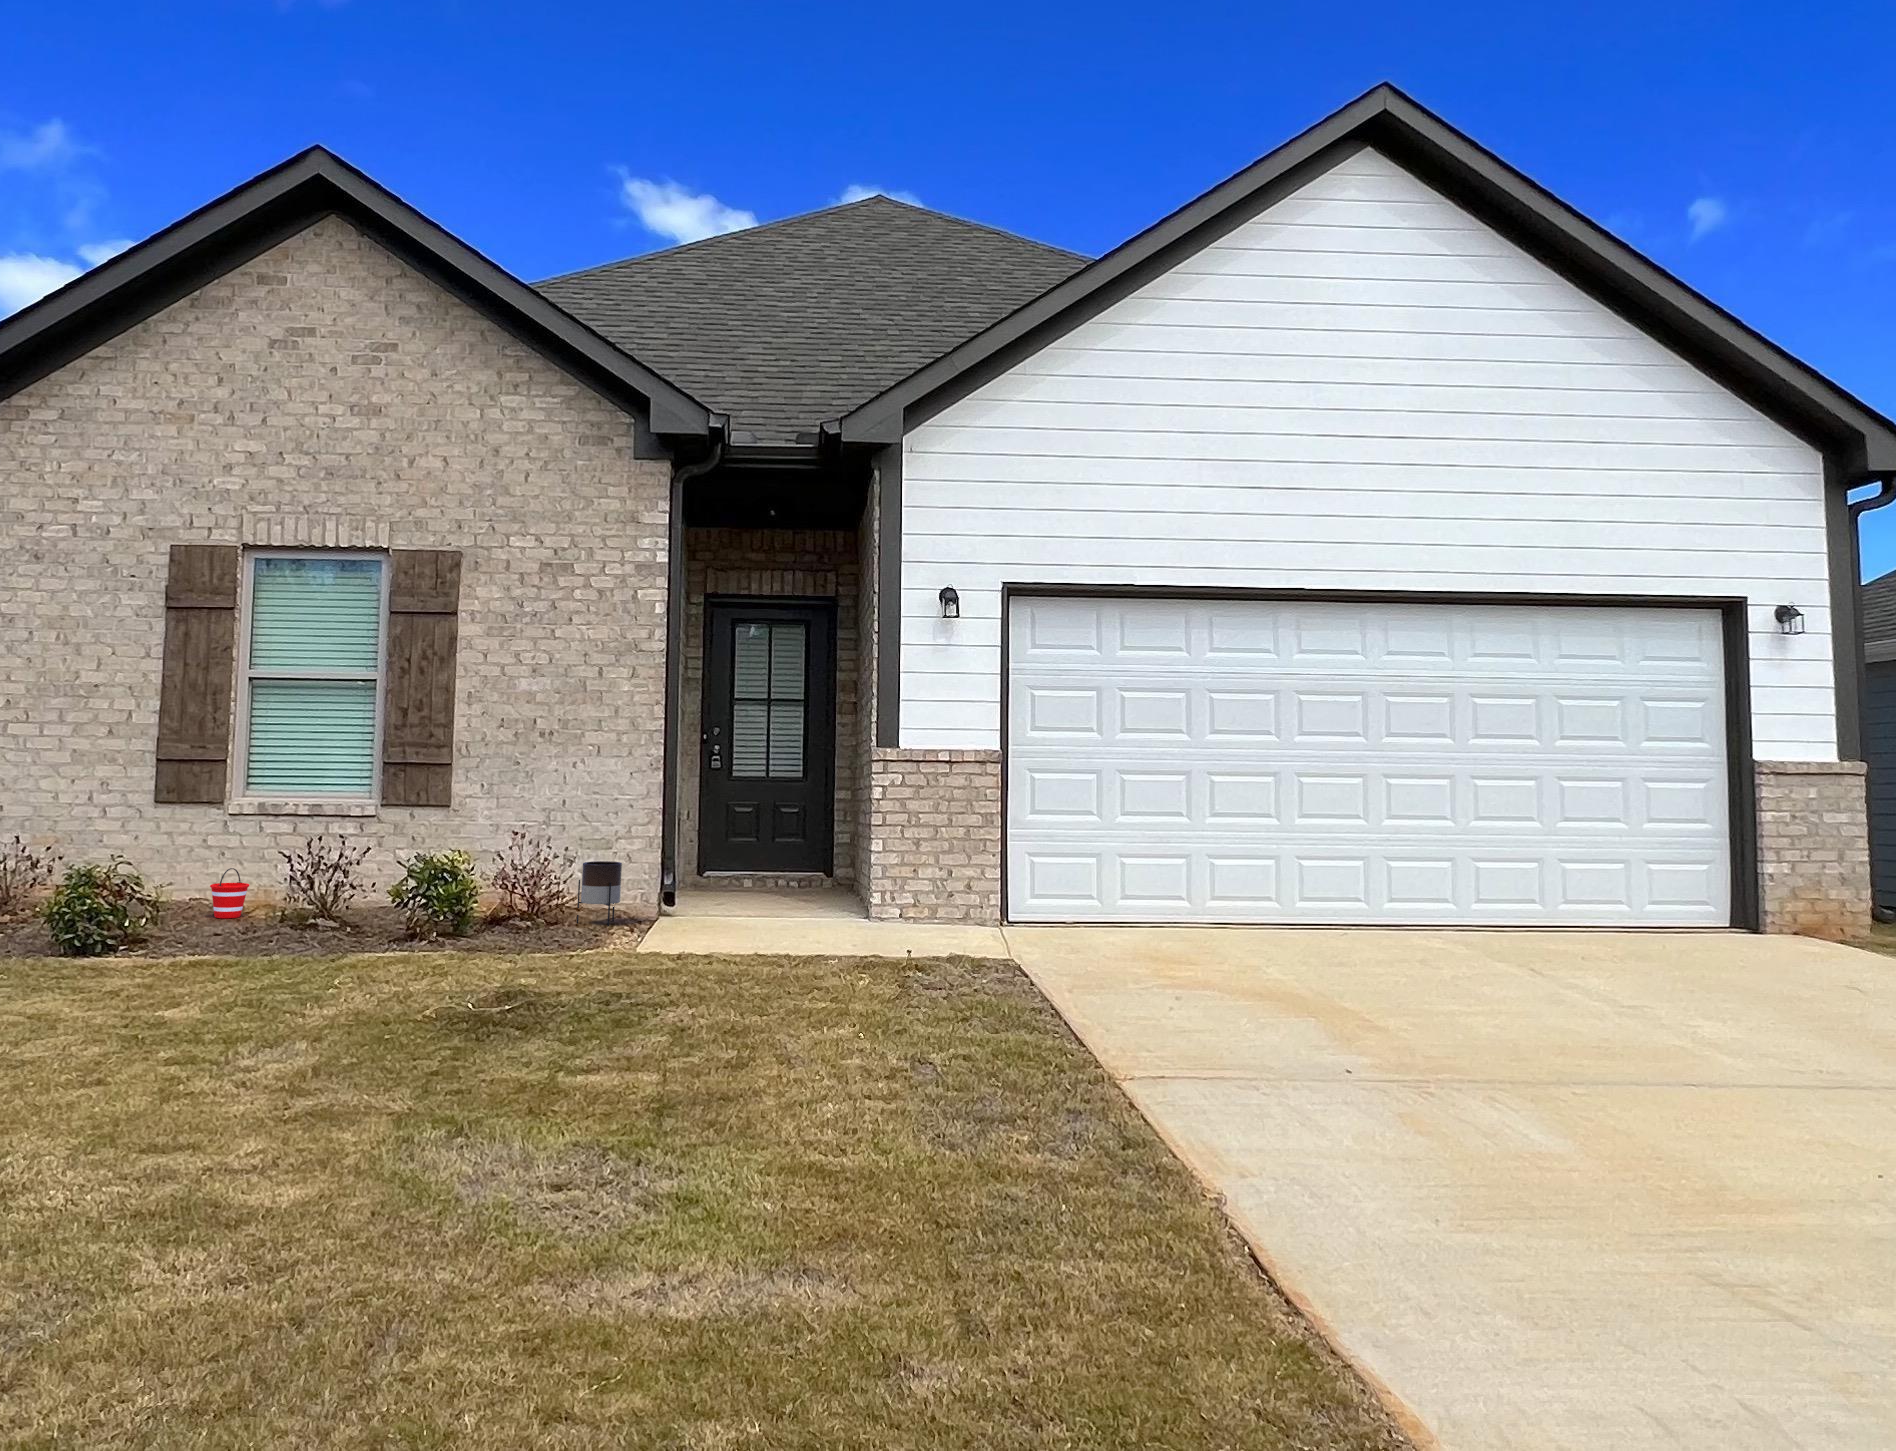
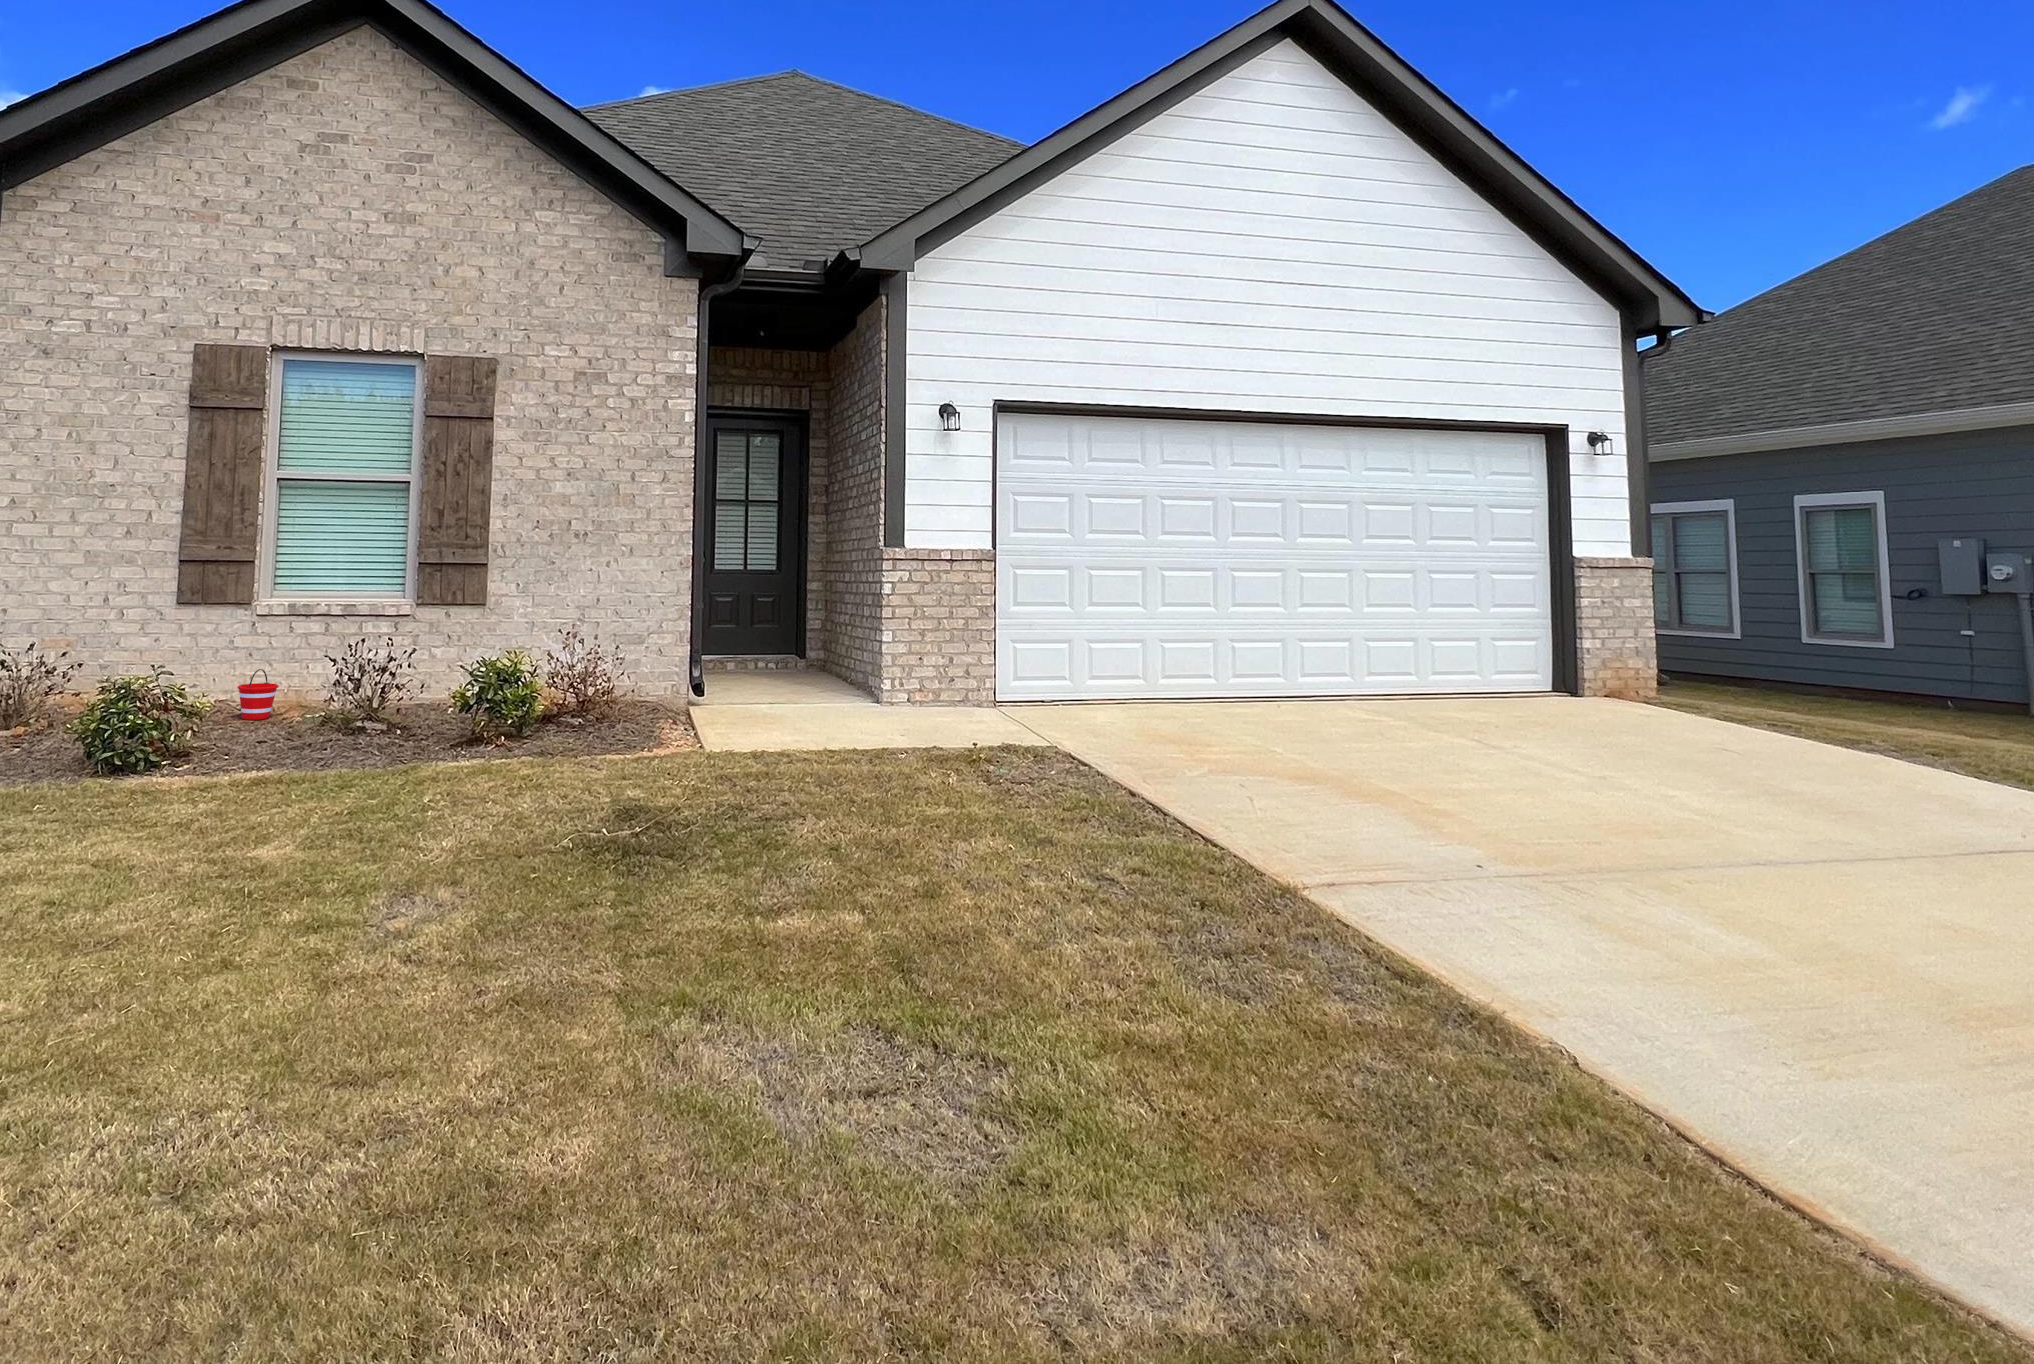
planter: present [577,861,622,926] -> none [612,656,655,719]

